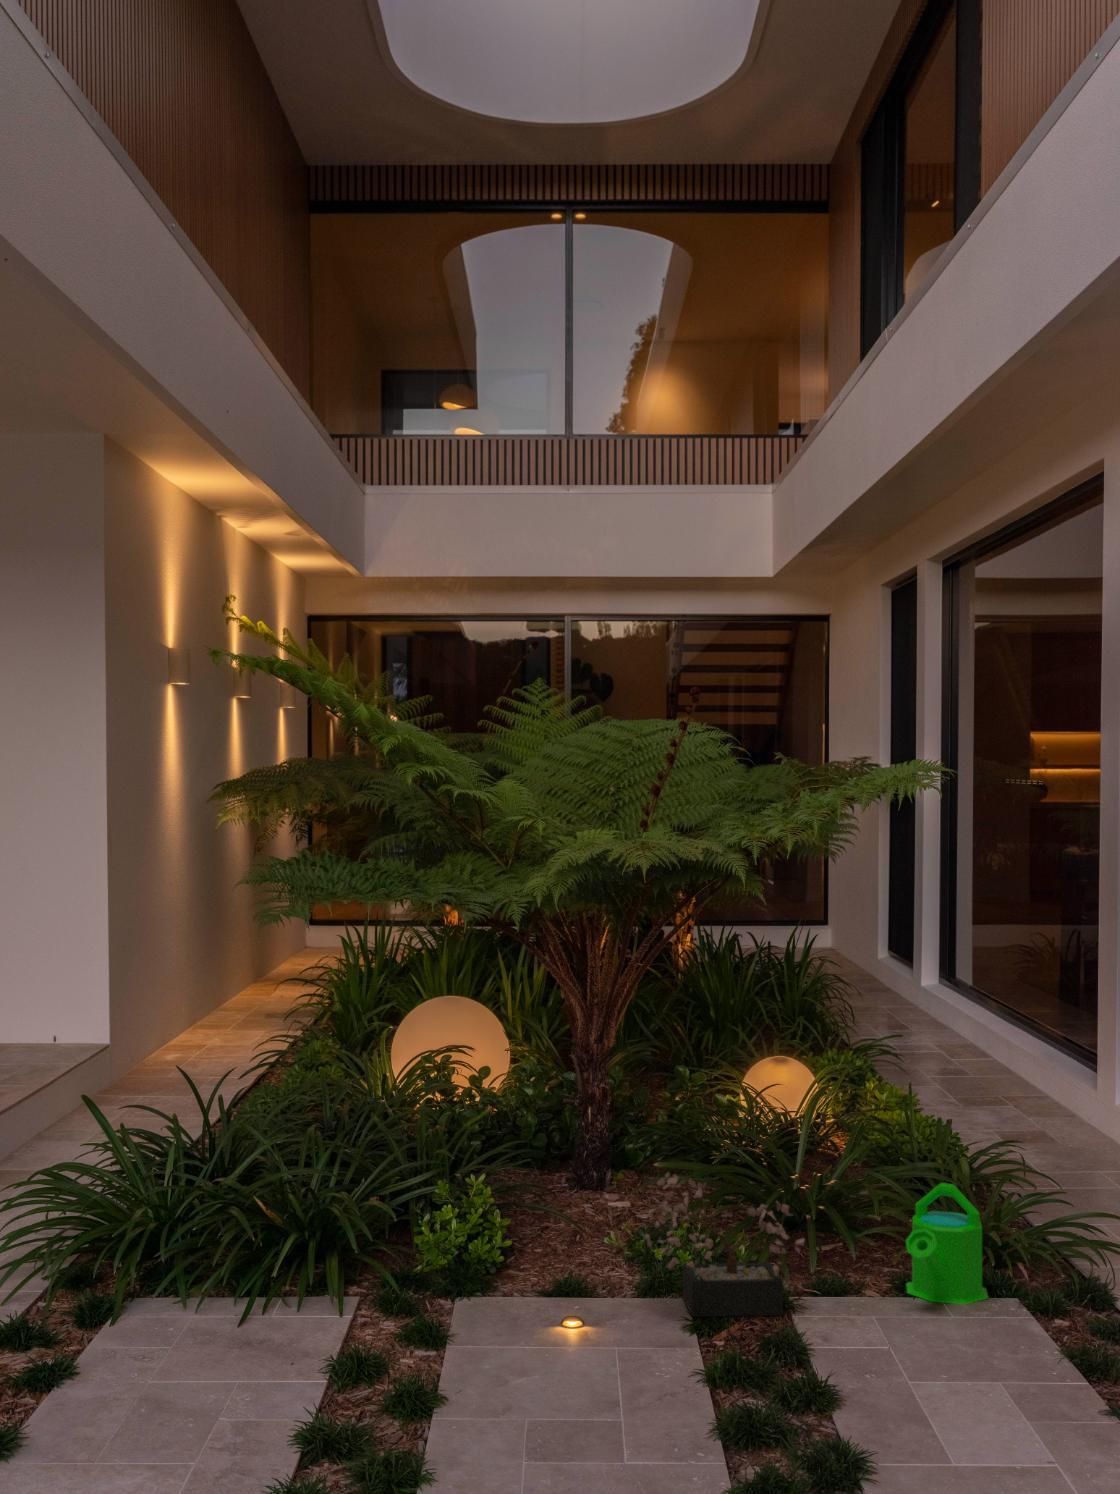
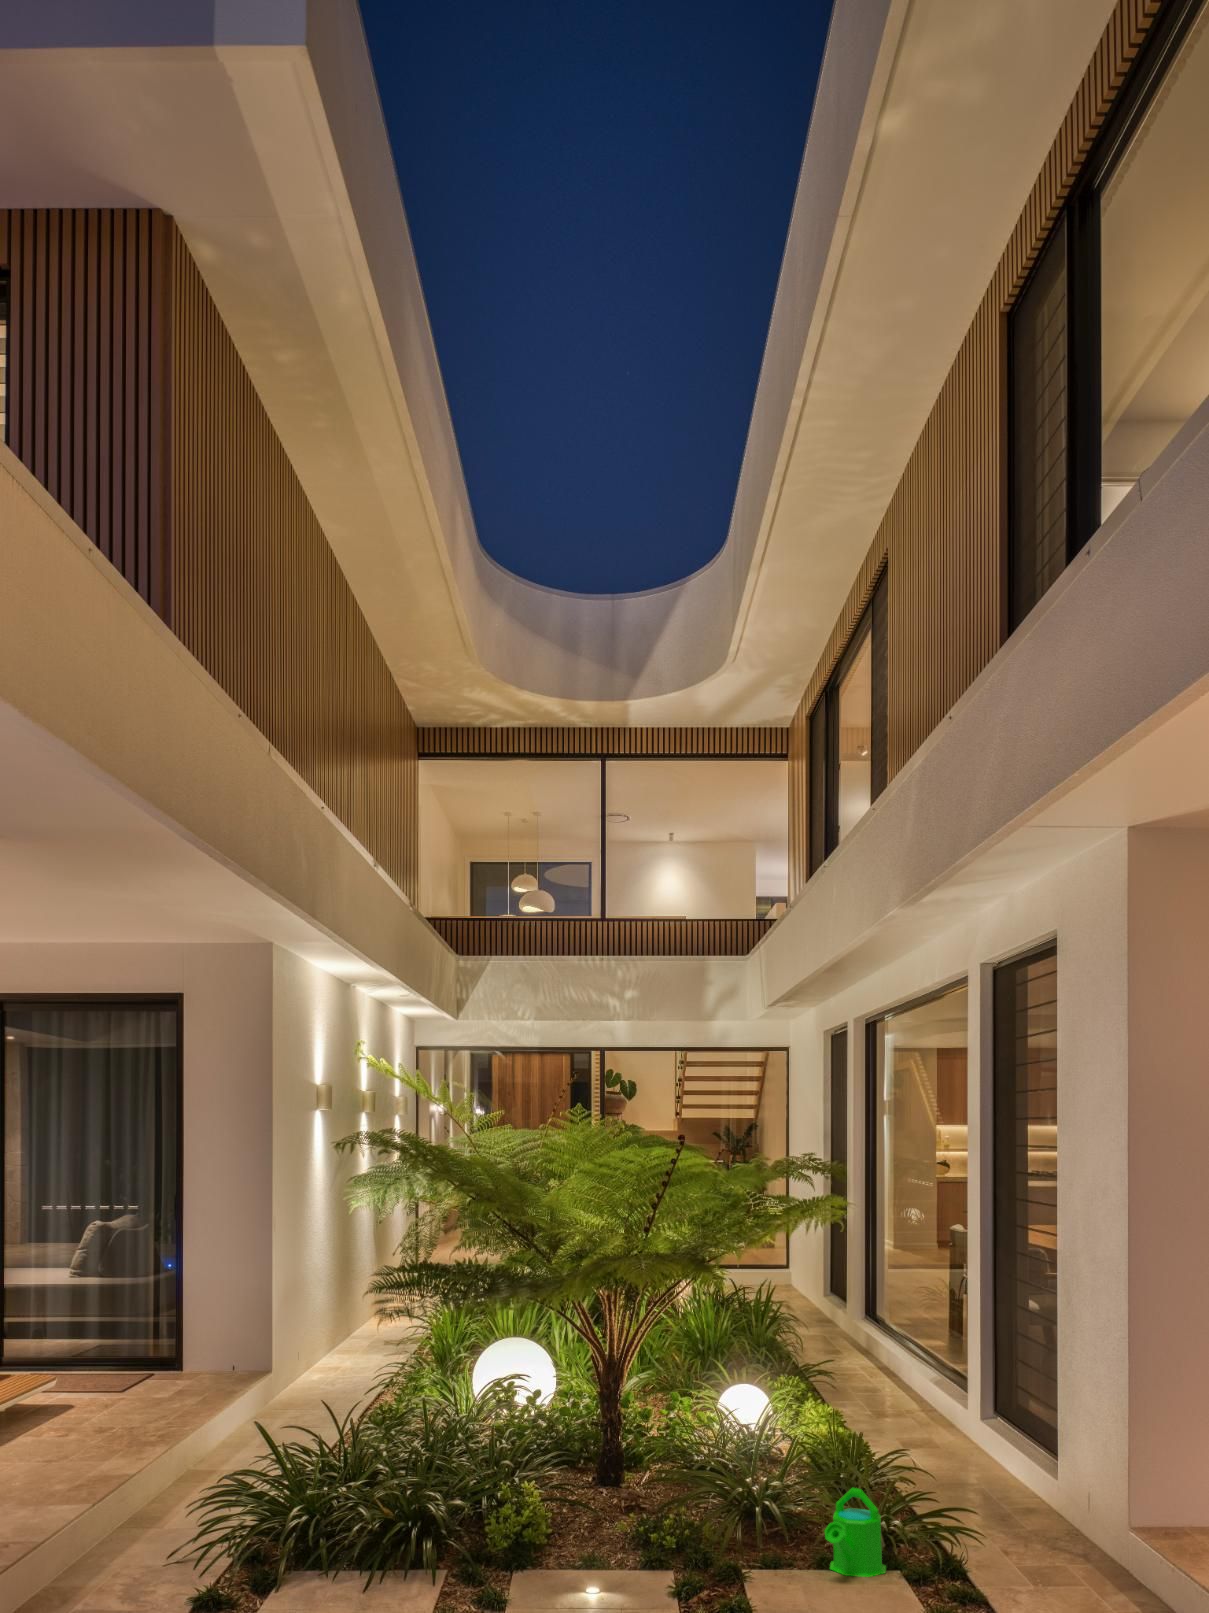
decorative plant: present [645,1172,805,1317] -> none [644,1480,754,1586]

